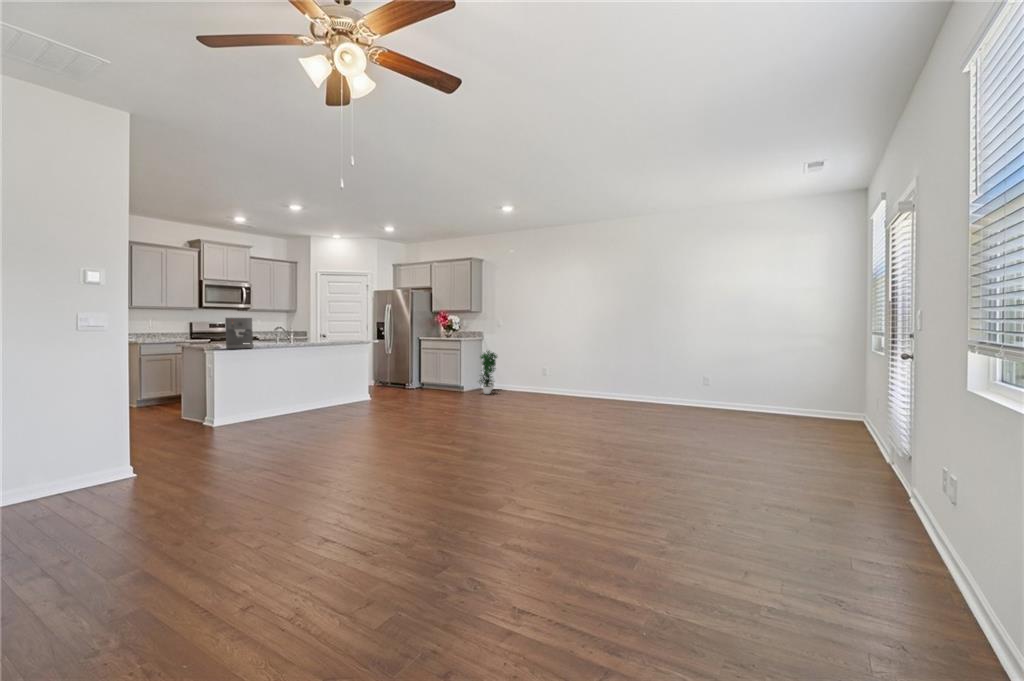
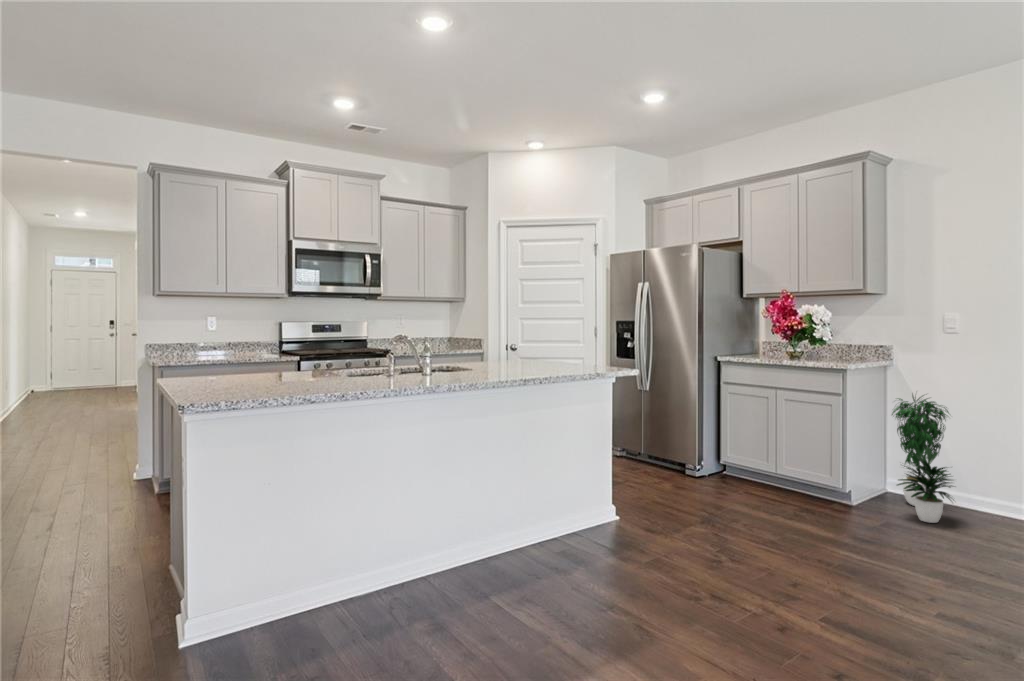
coffee maker: present [225,318,254,349] -> none [253,303,325,387]

